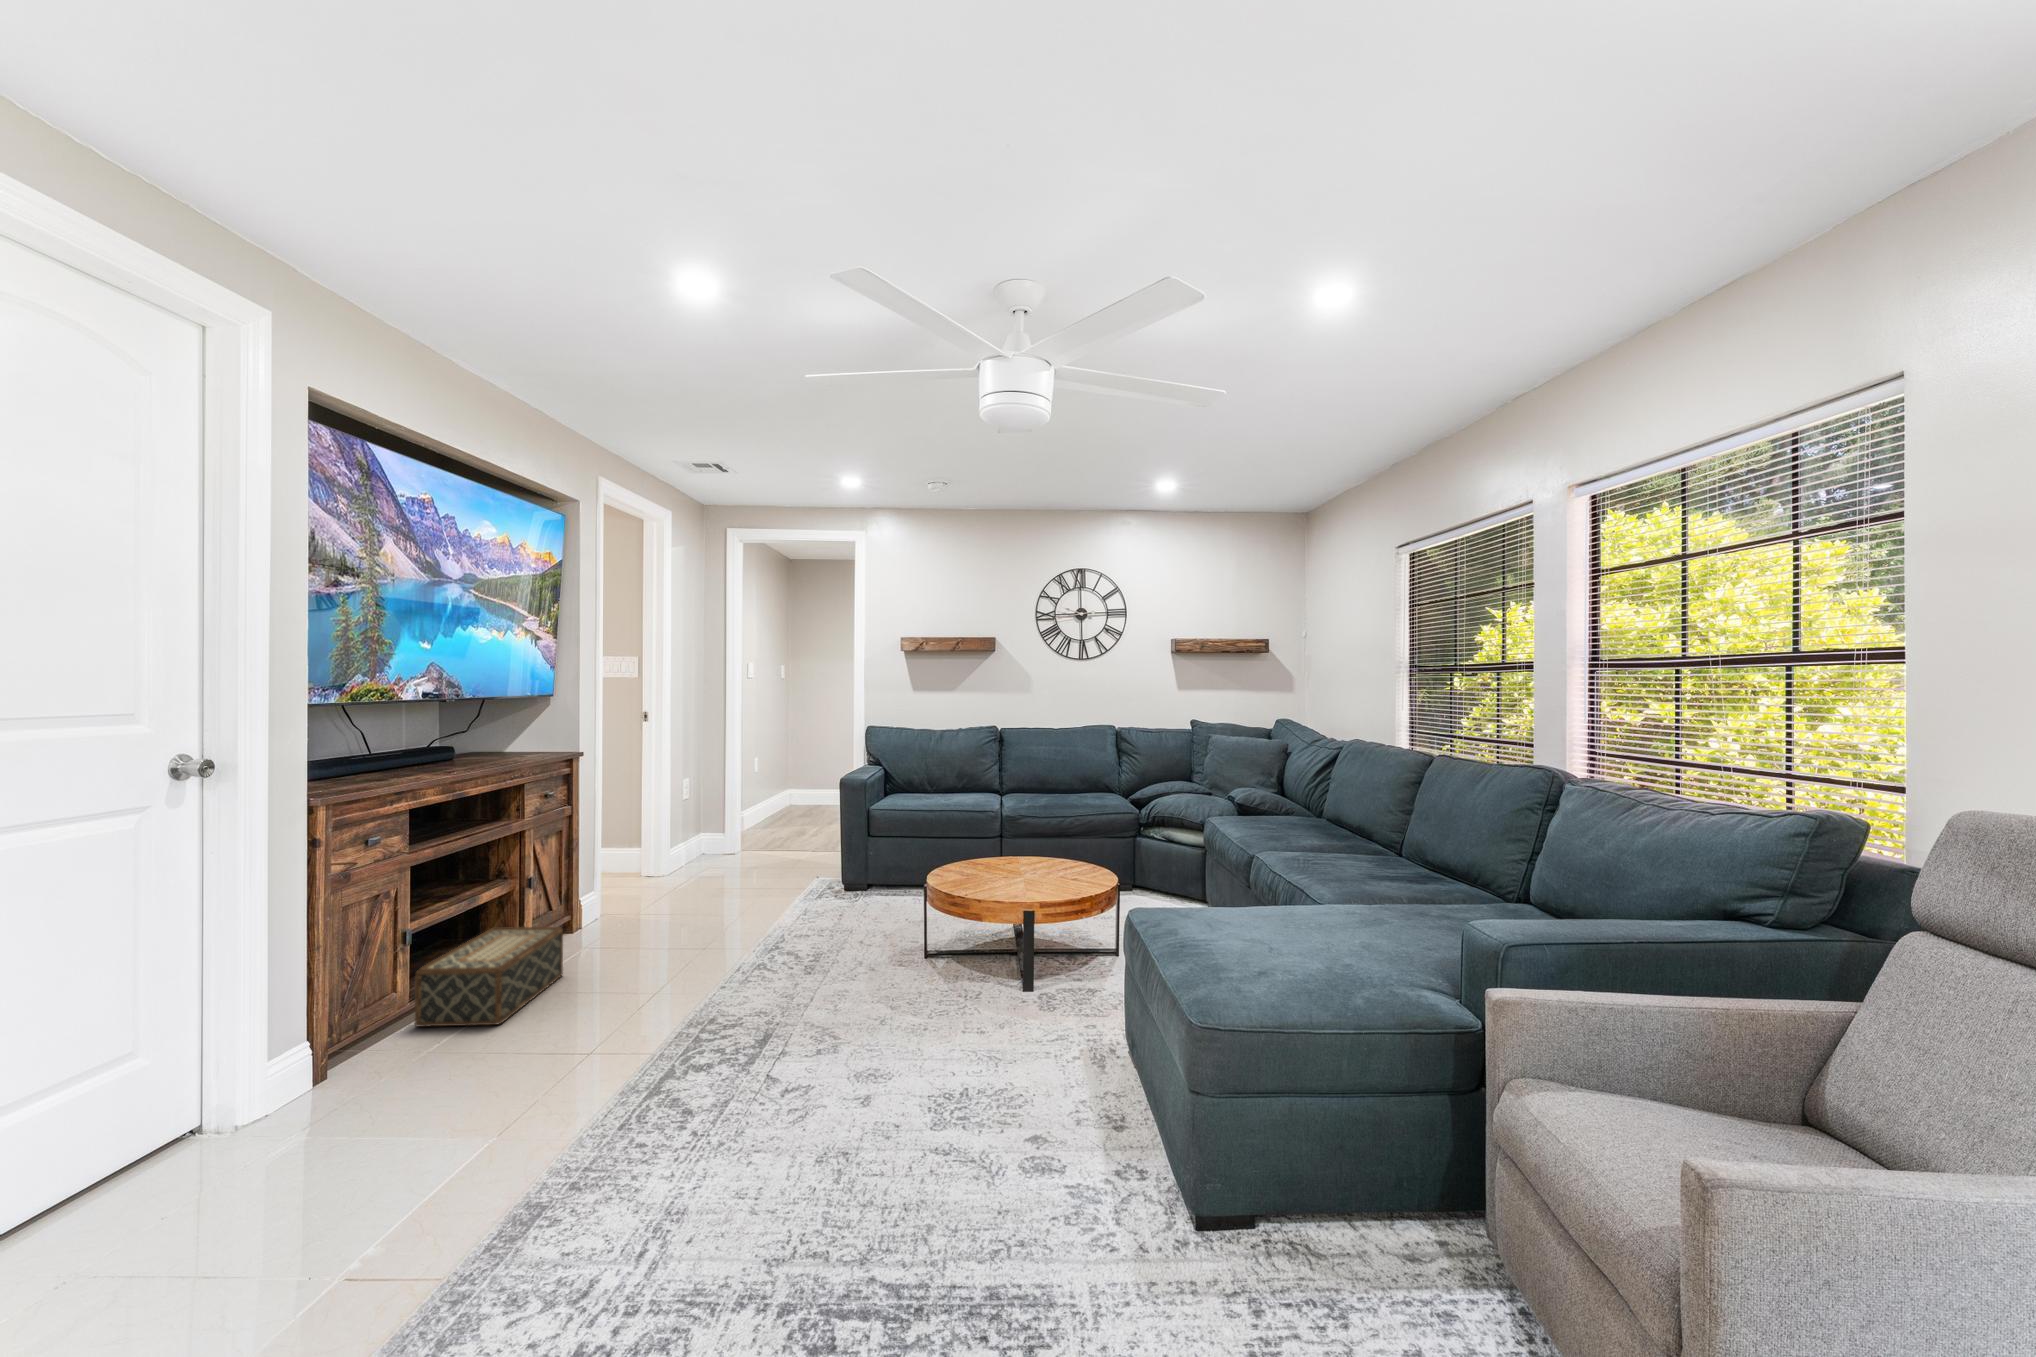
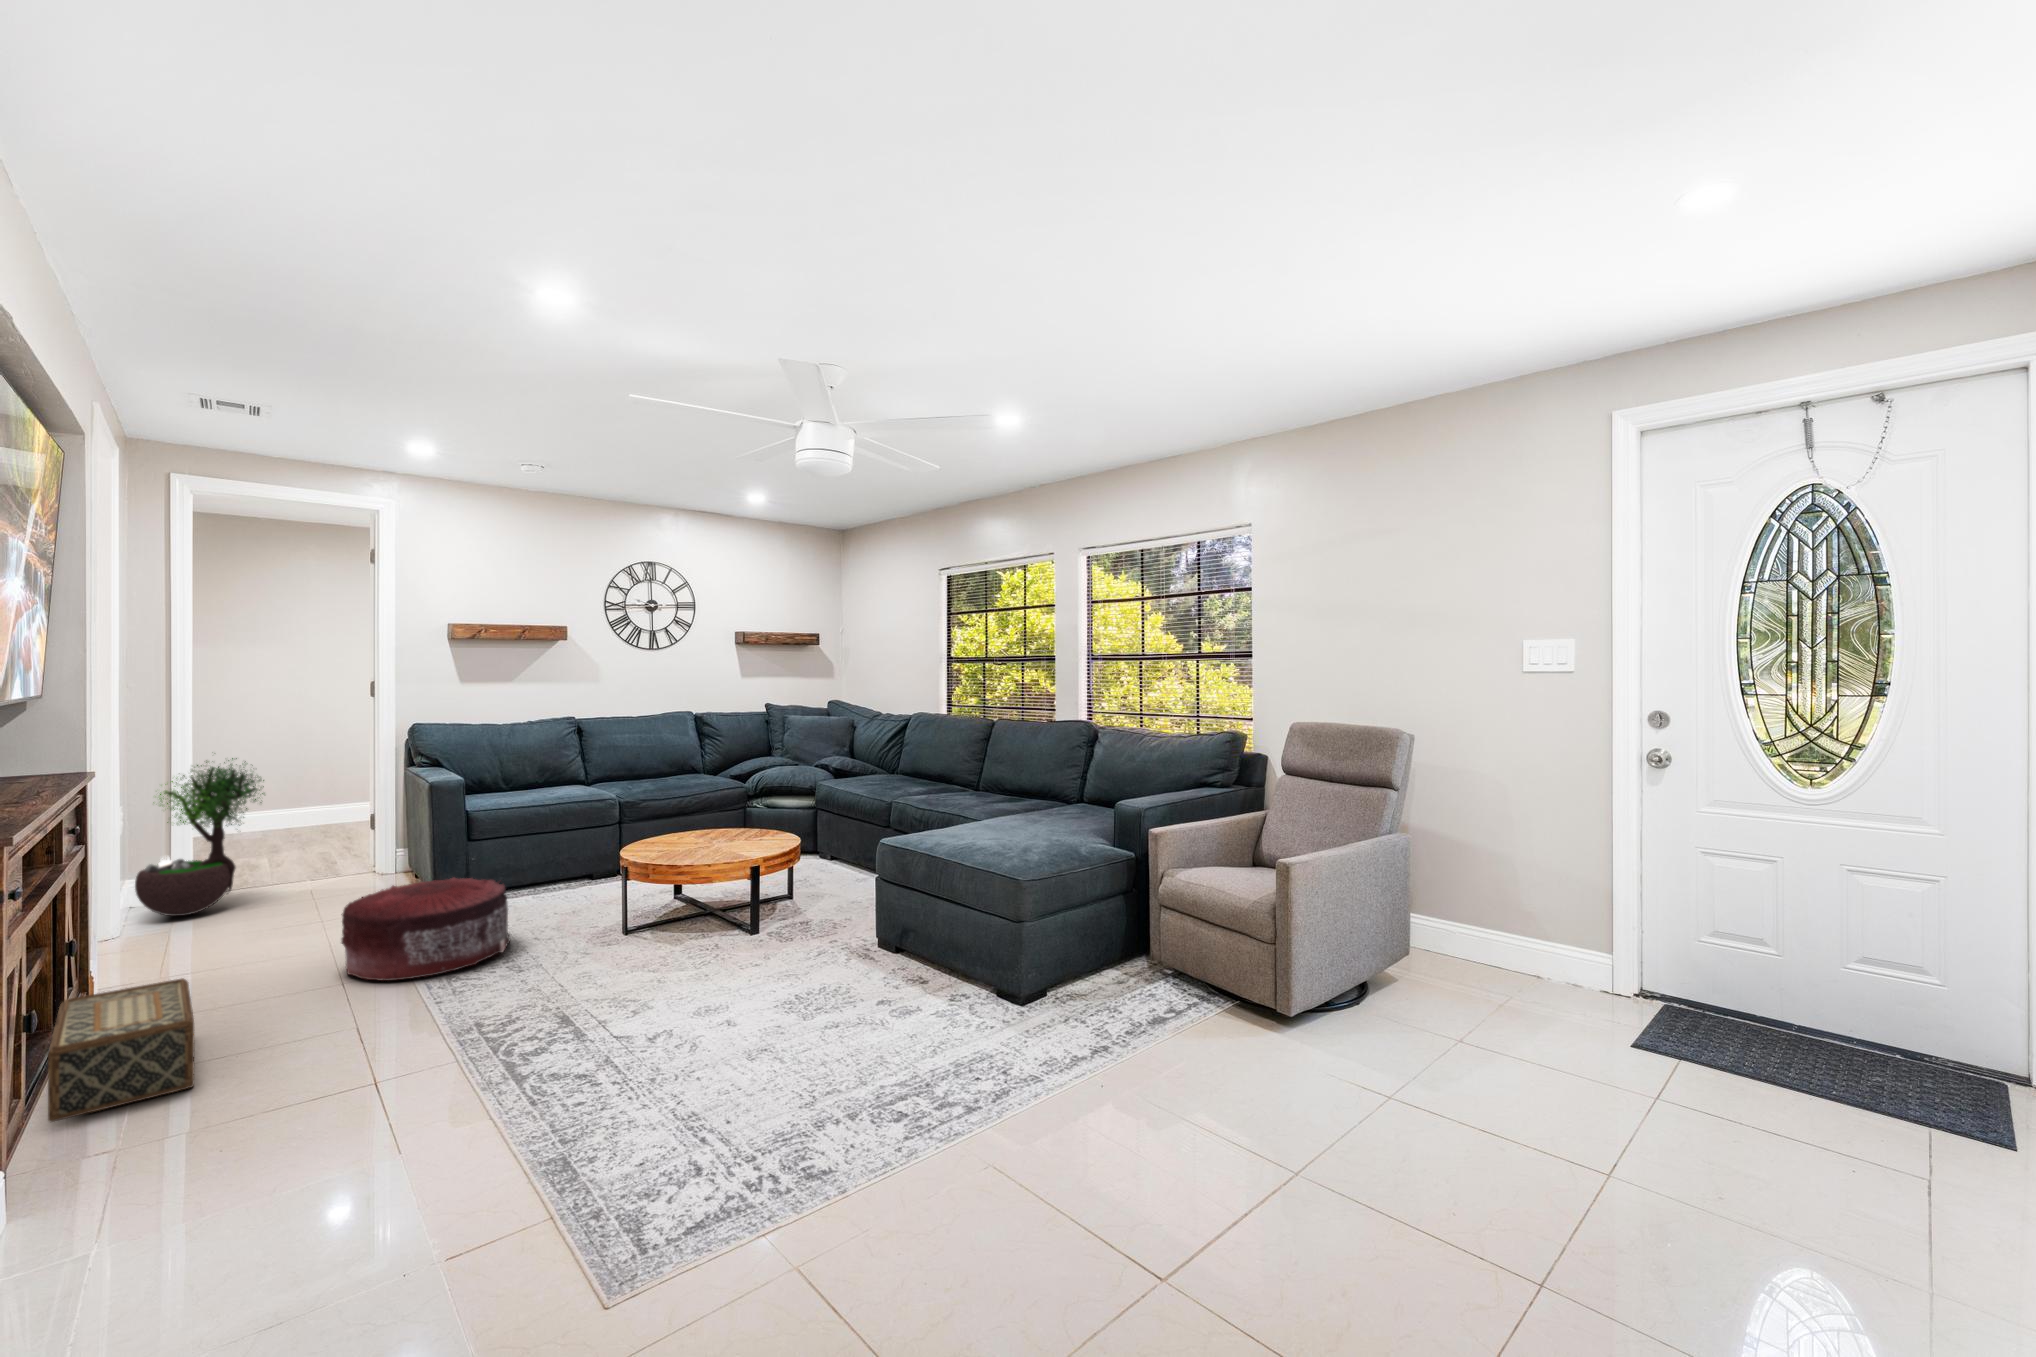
potted tree: none [677,741,753,867] -> present [135,758,265,916]
pouf: none [697,870,836,962] -> present [342,878,510,981]

